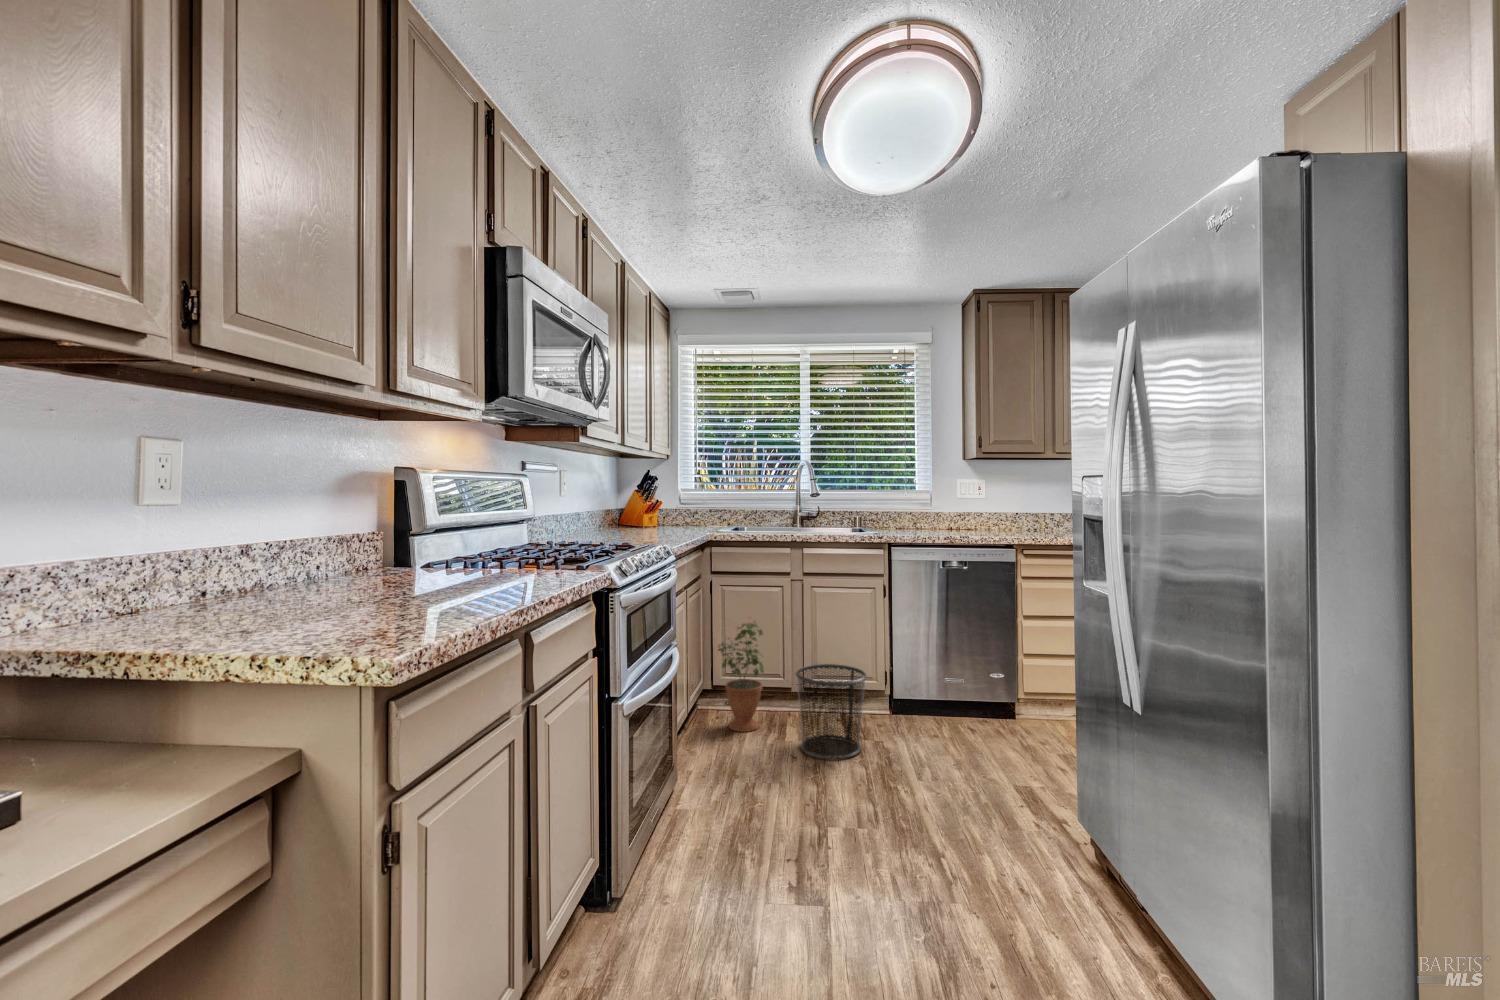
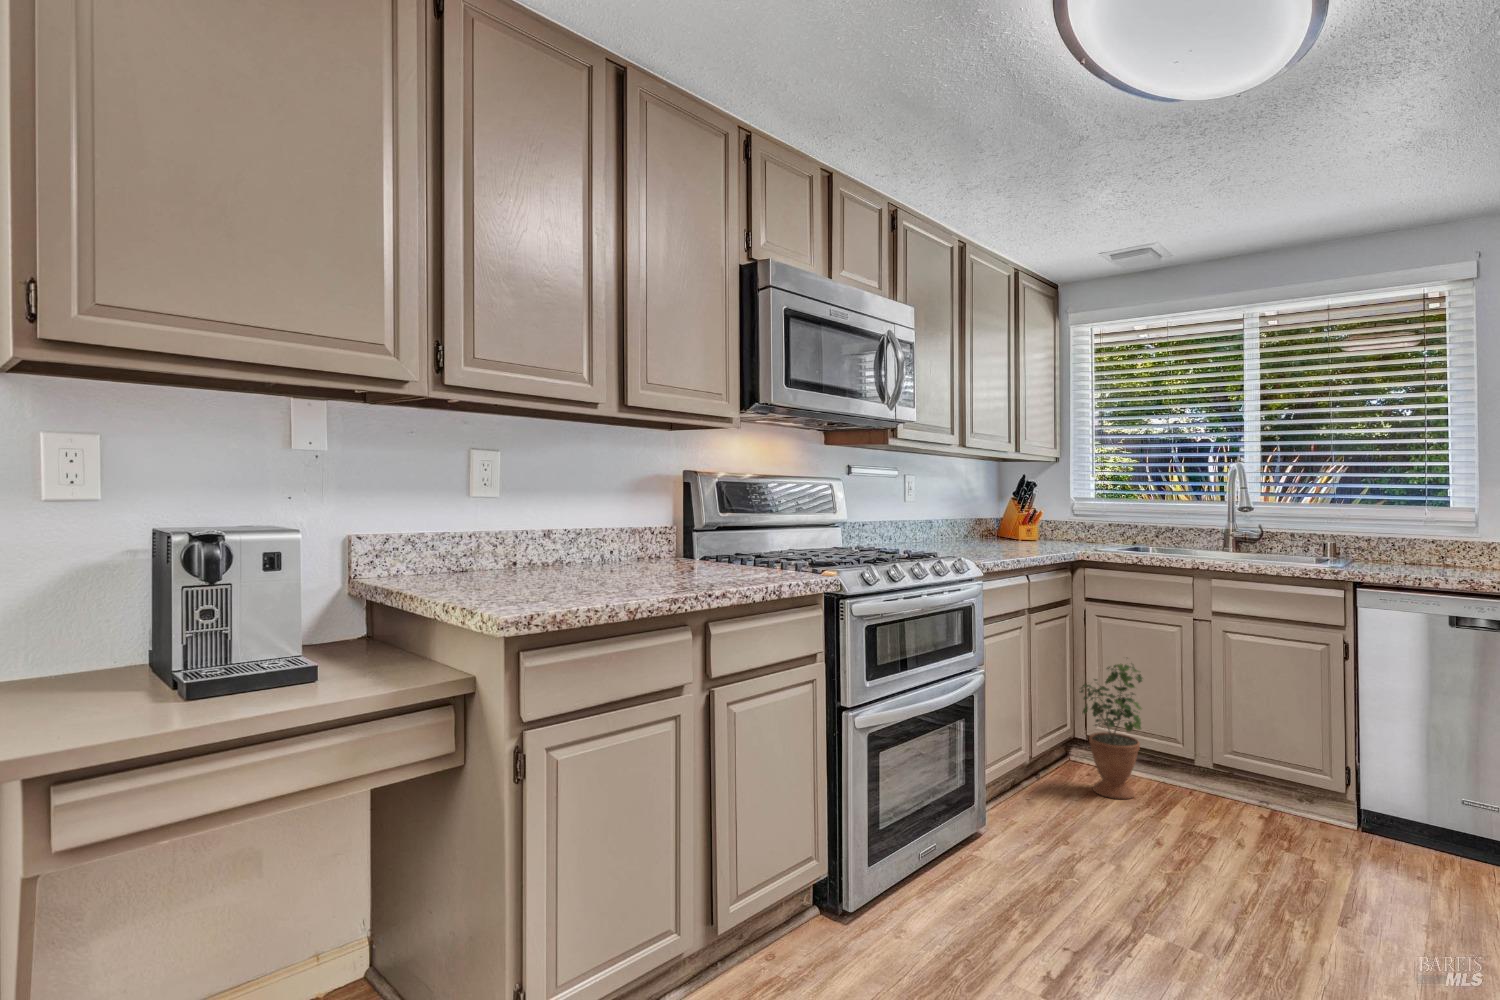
waste bin: present [796,664,867,759] -> none [1167,730,1278,863]

